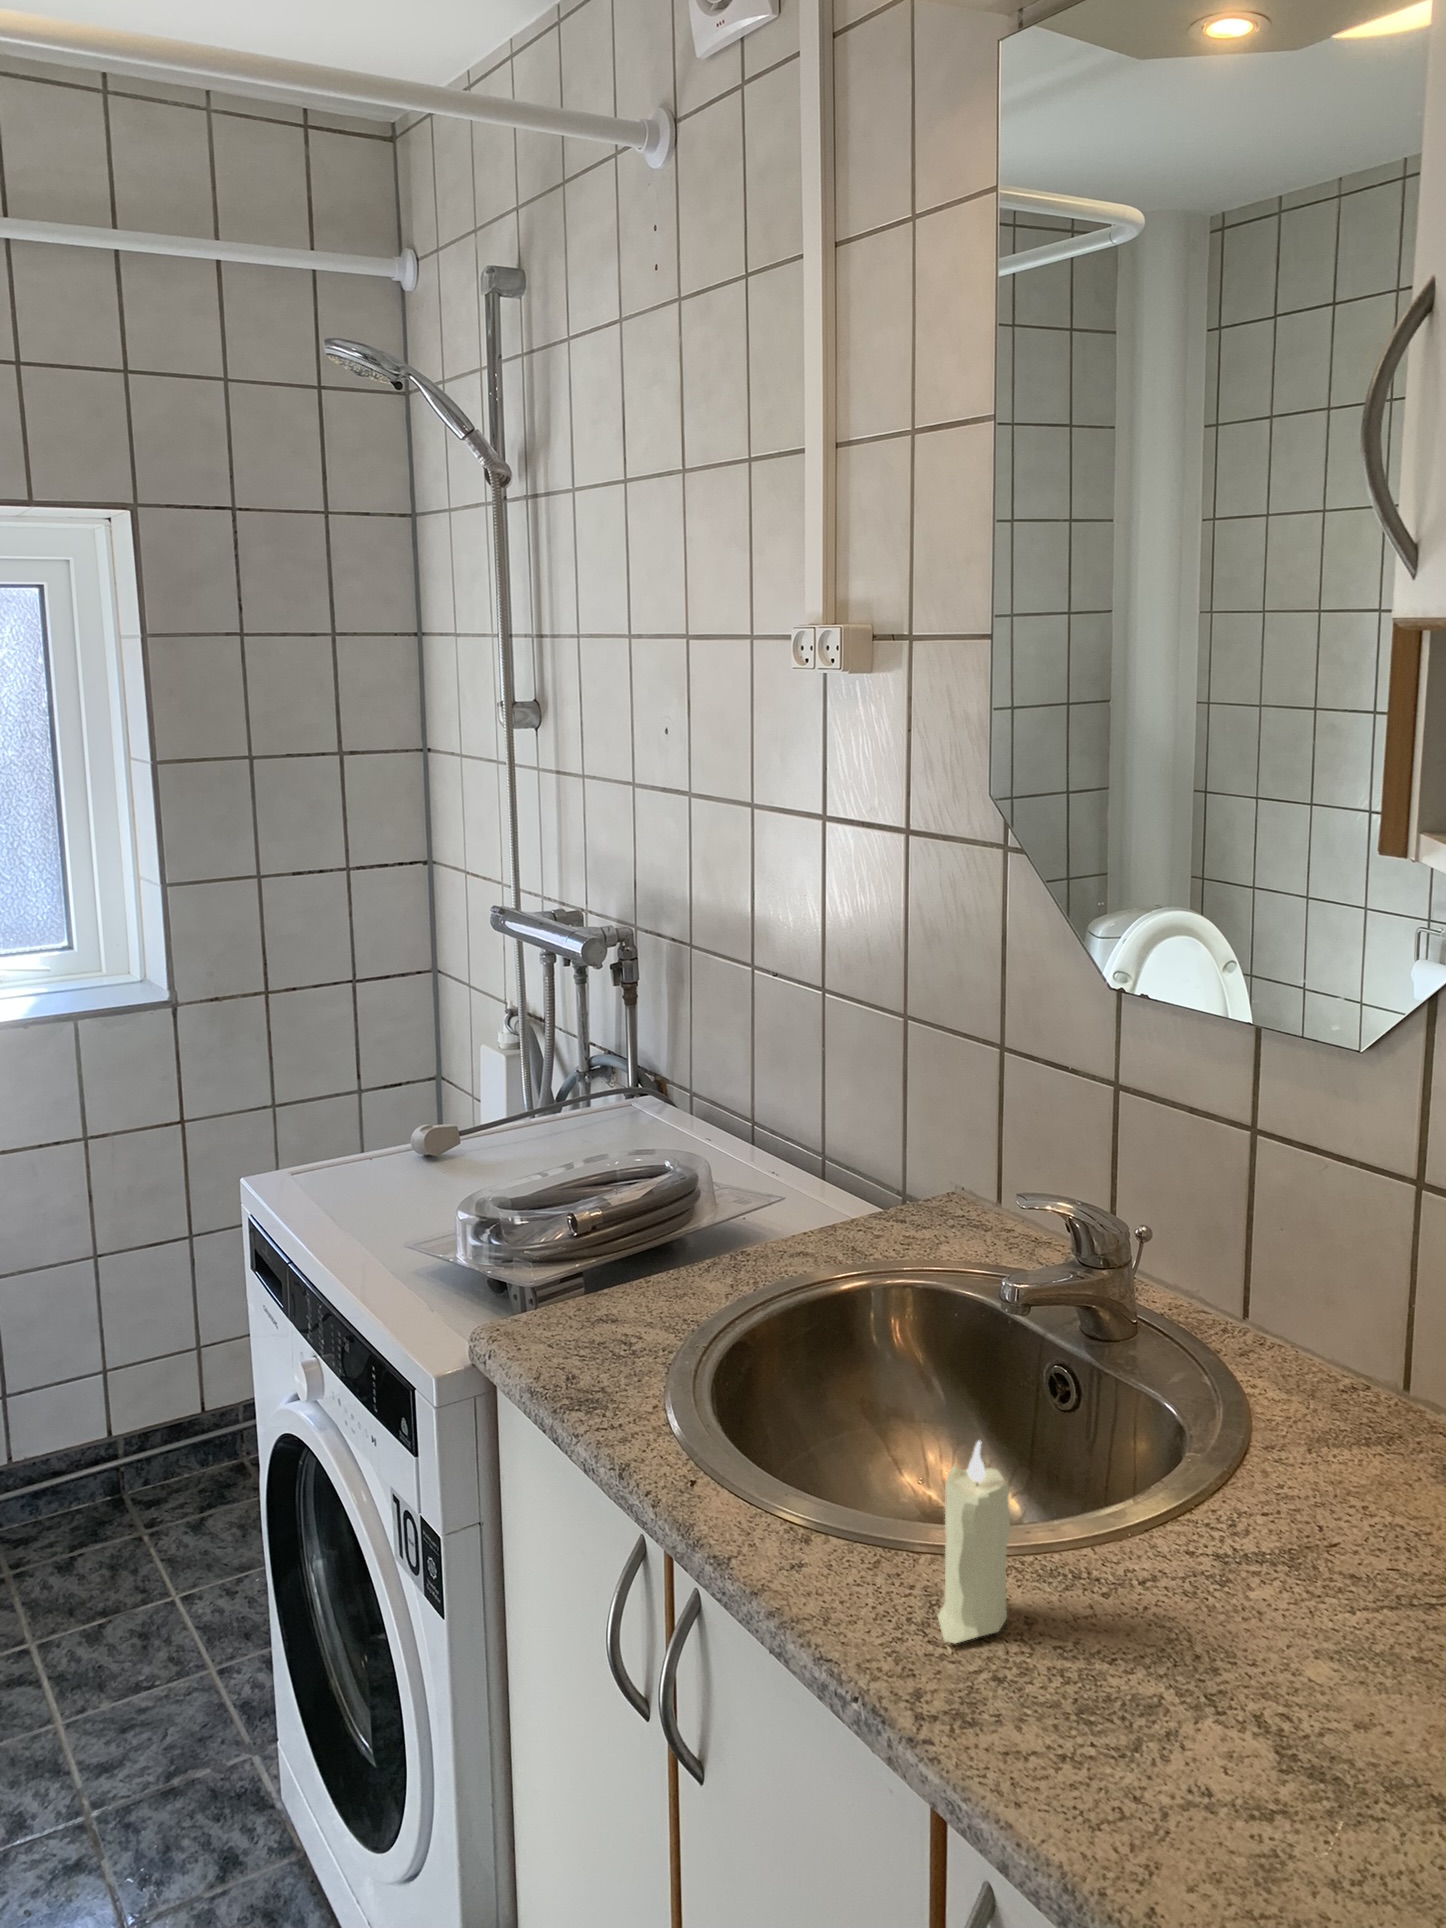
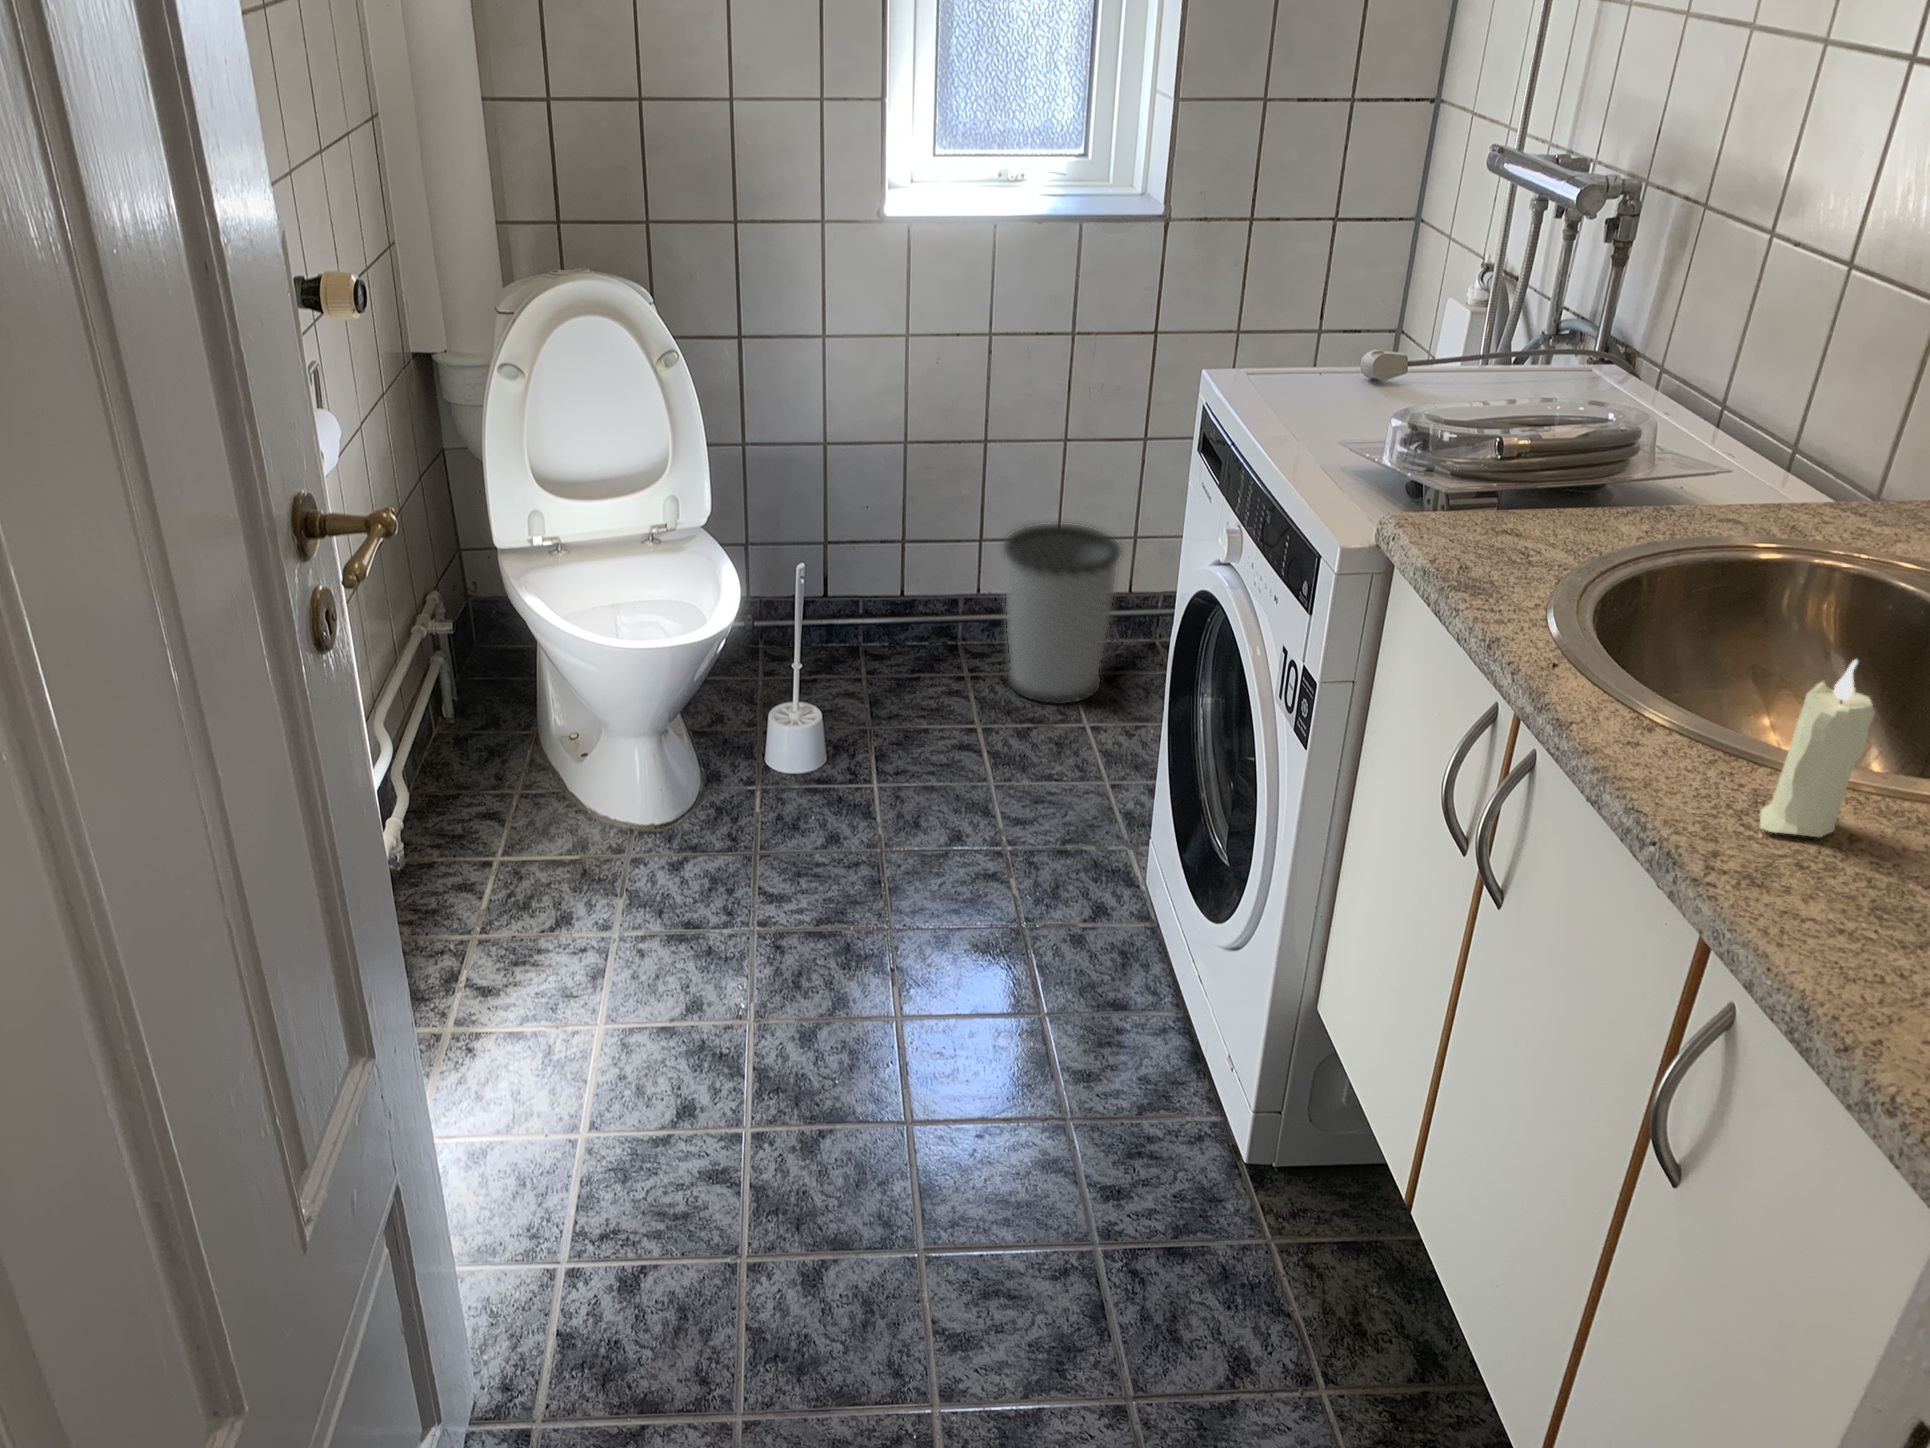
wastebasket: none [30,1356,183,1588] -> present [1004,524,1121,704]

